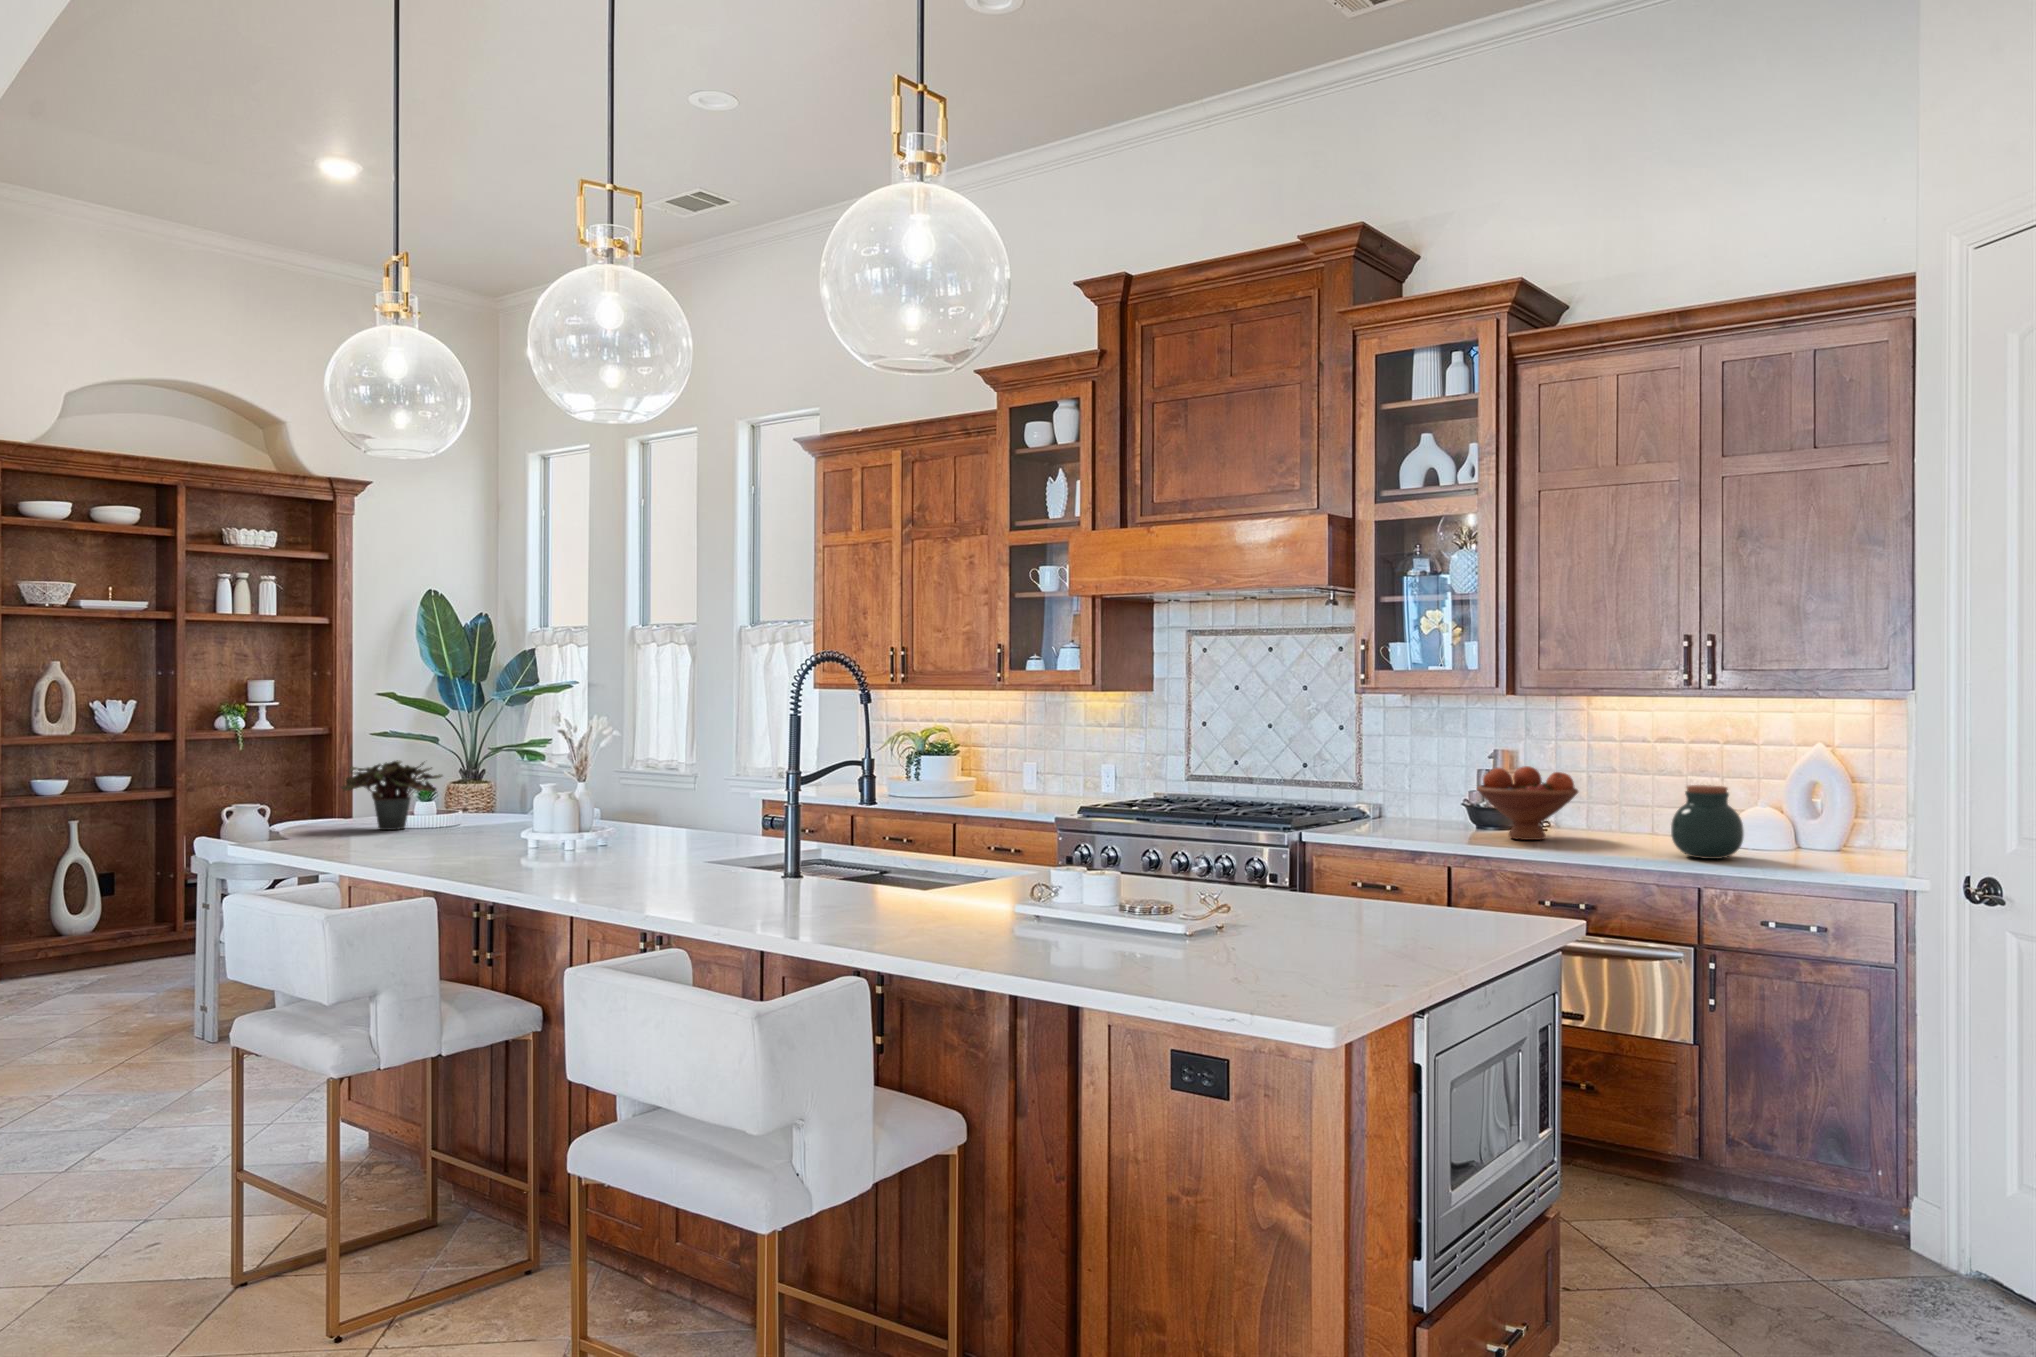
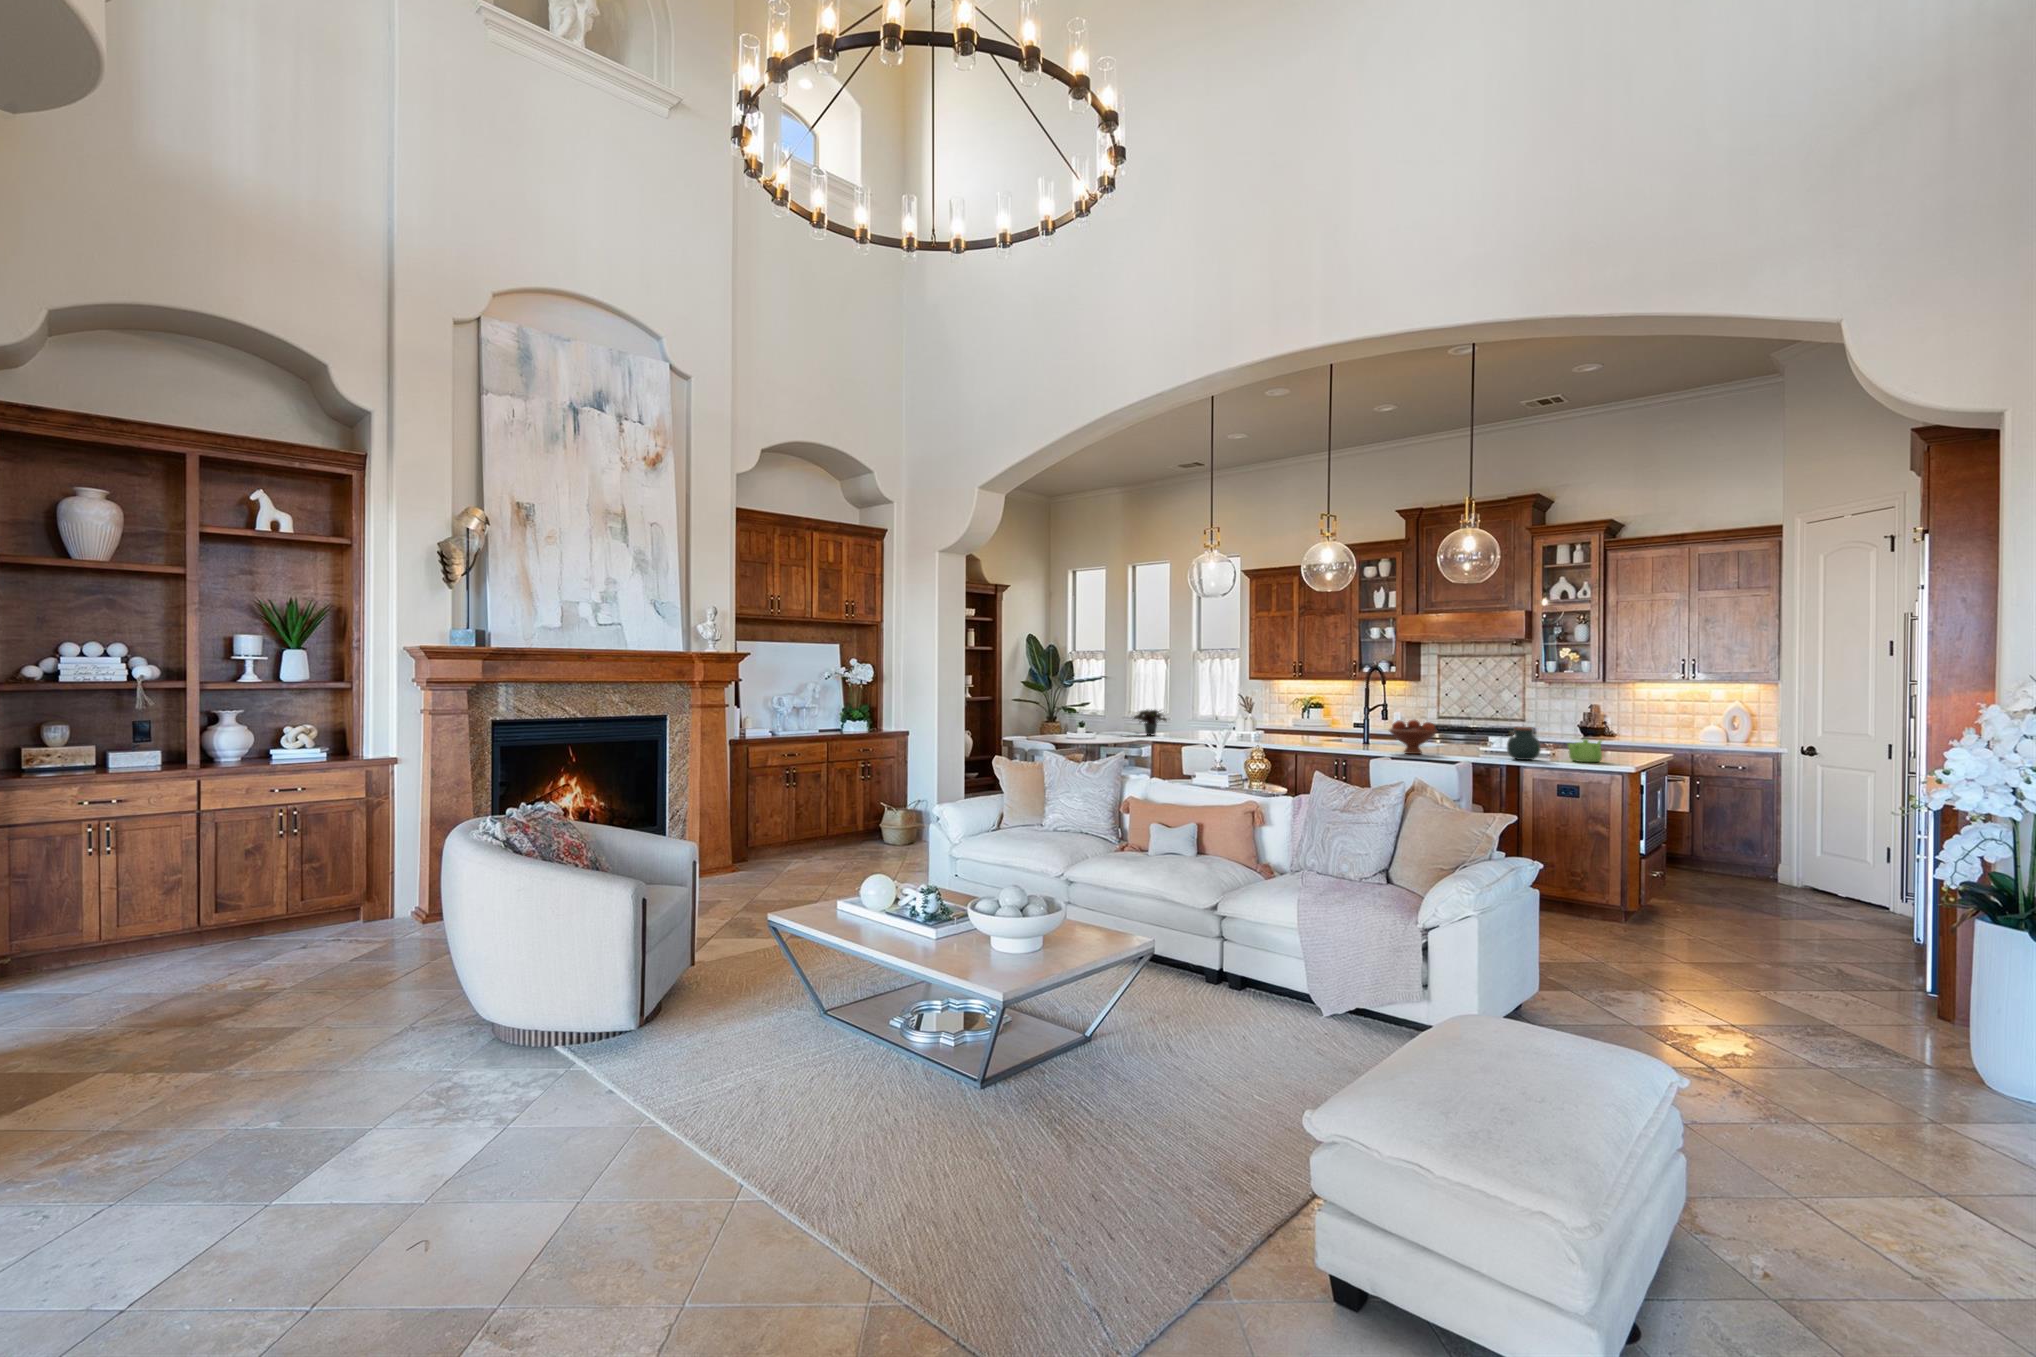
fruit bowl: present [1477,766,1578,840] -> present [1389,720,1437,754]
jar: present [1671,785,1744,859] -> present [1507,727,1541,760]
teapot: none [1222,887,1349,972] -> present [1567,739,1602,762]

